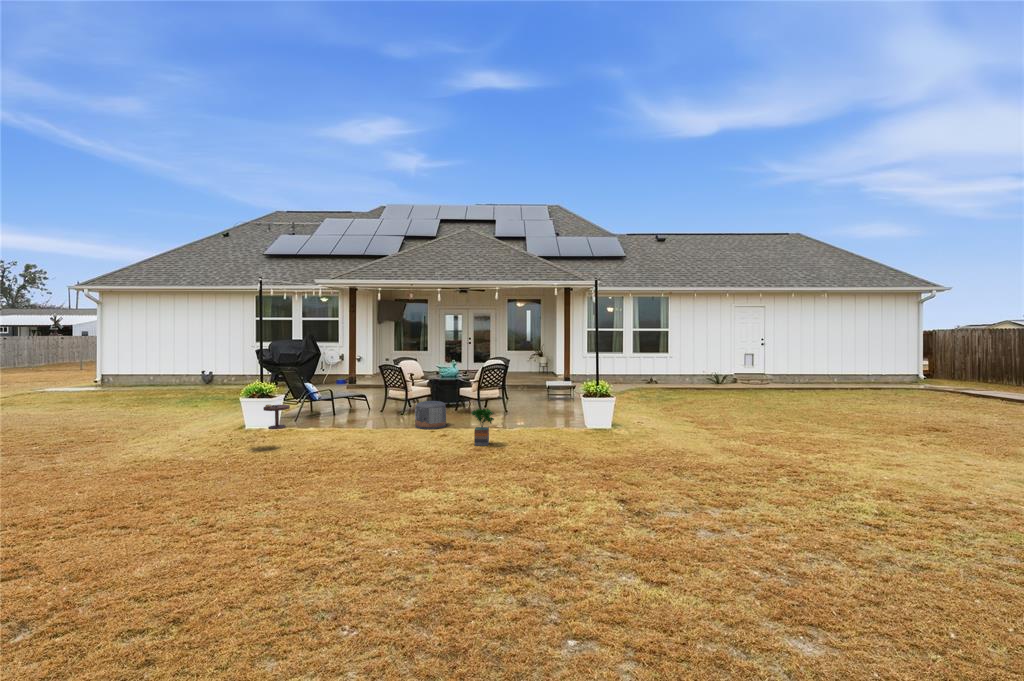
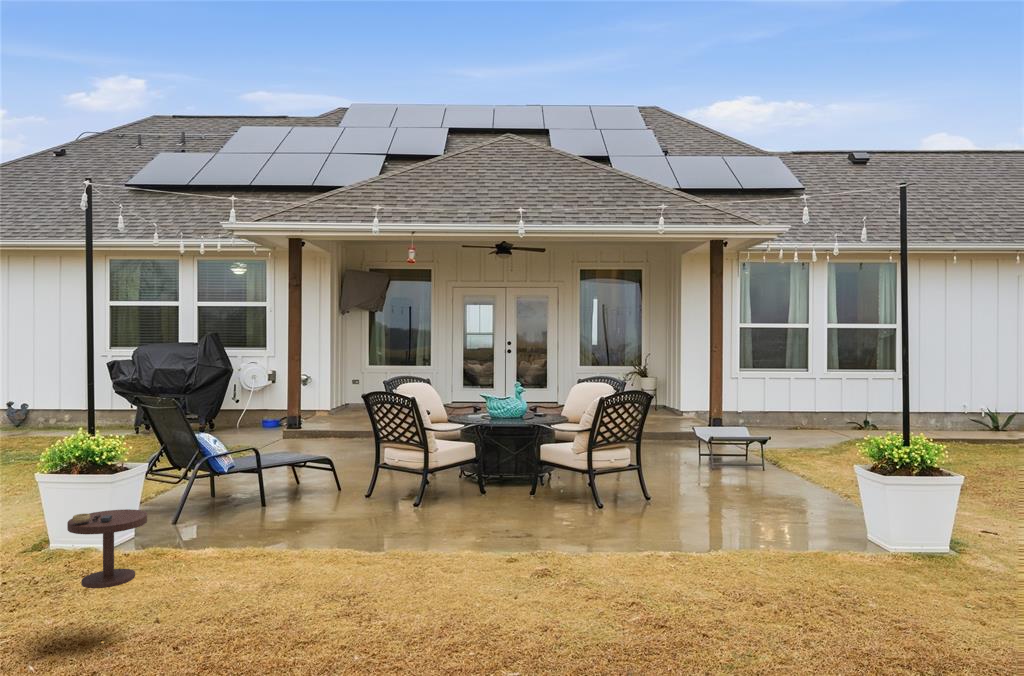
pouf: present [415,401,446,429] -> none [470,483,546,559]
potted tree: present [471,409,494,446] -> none [661,519,736,631]

